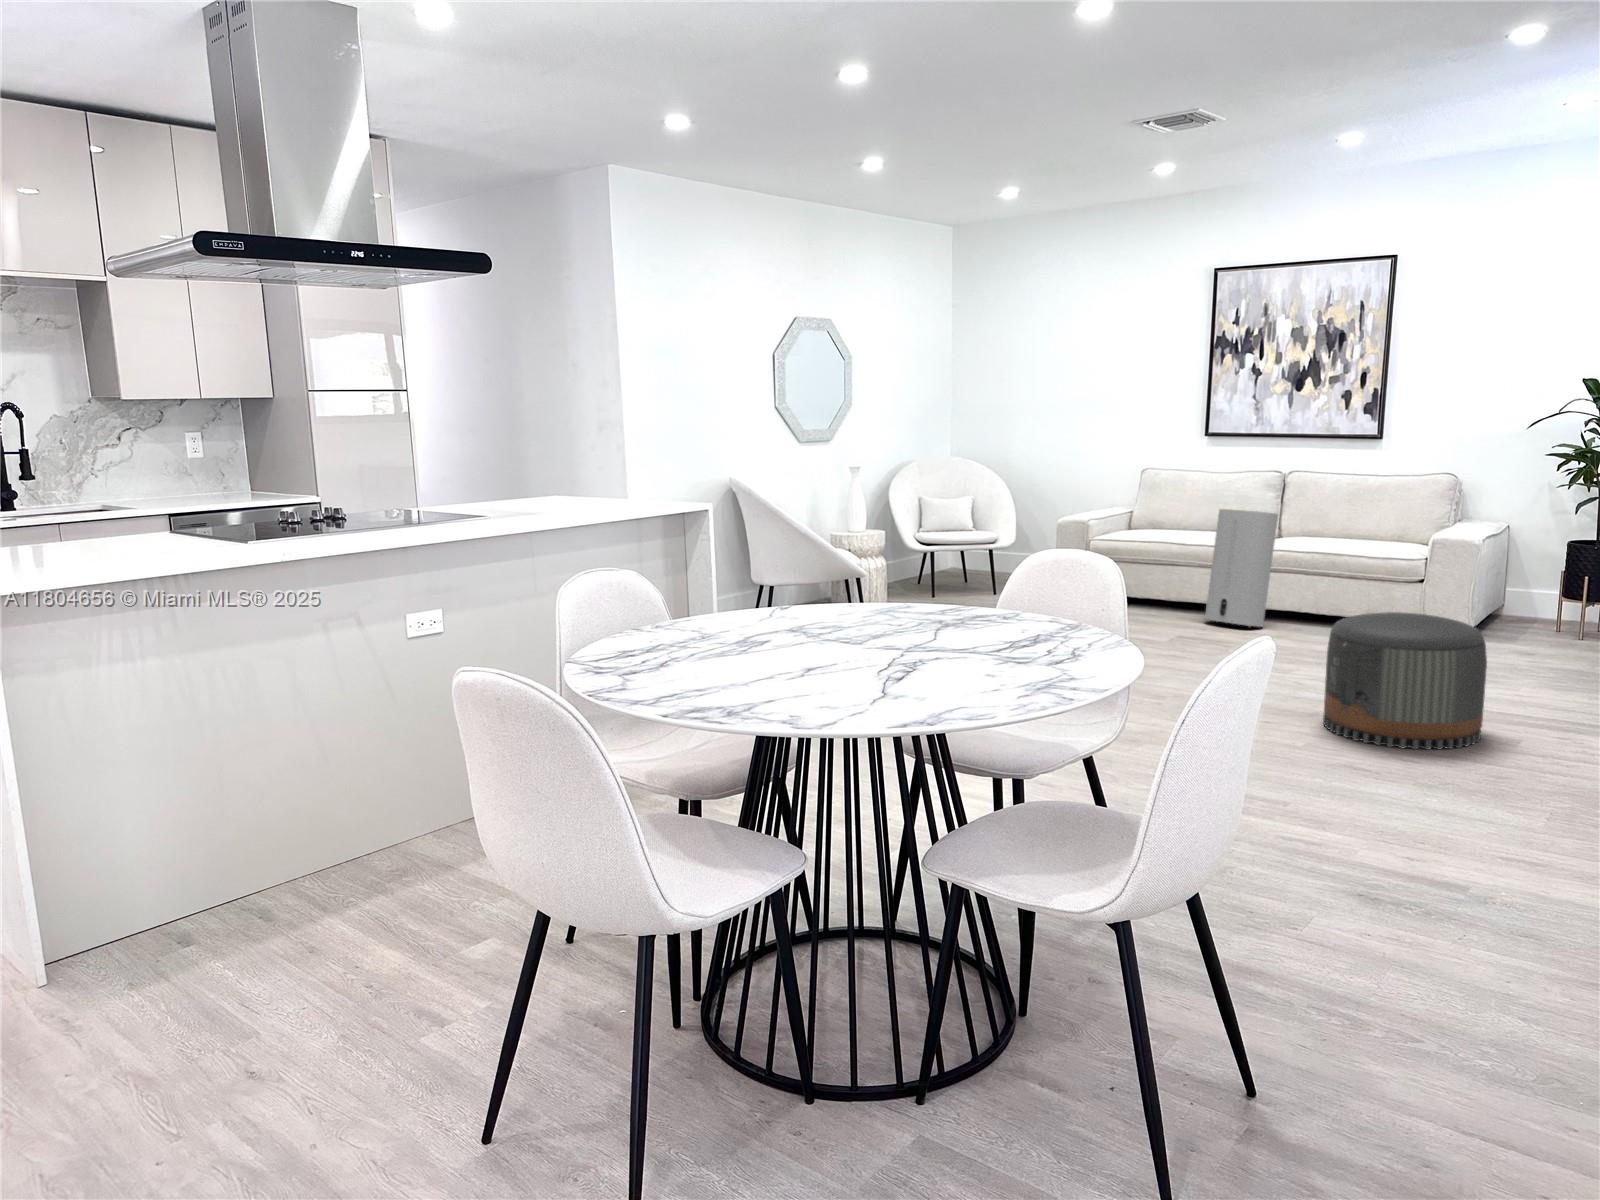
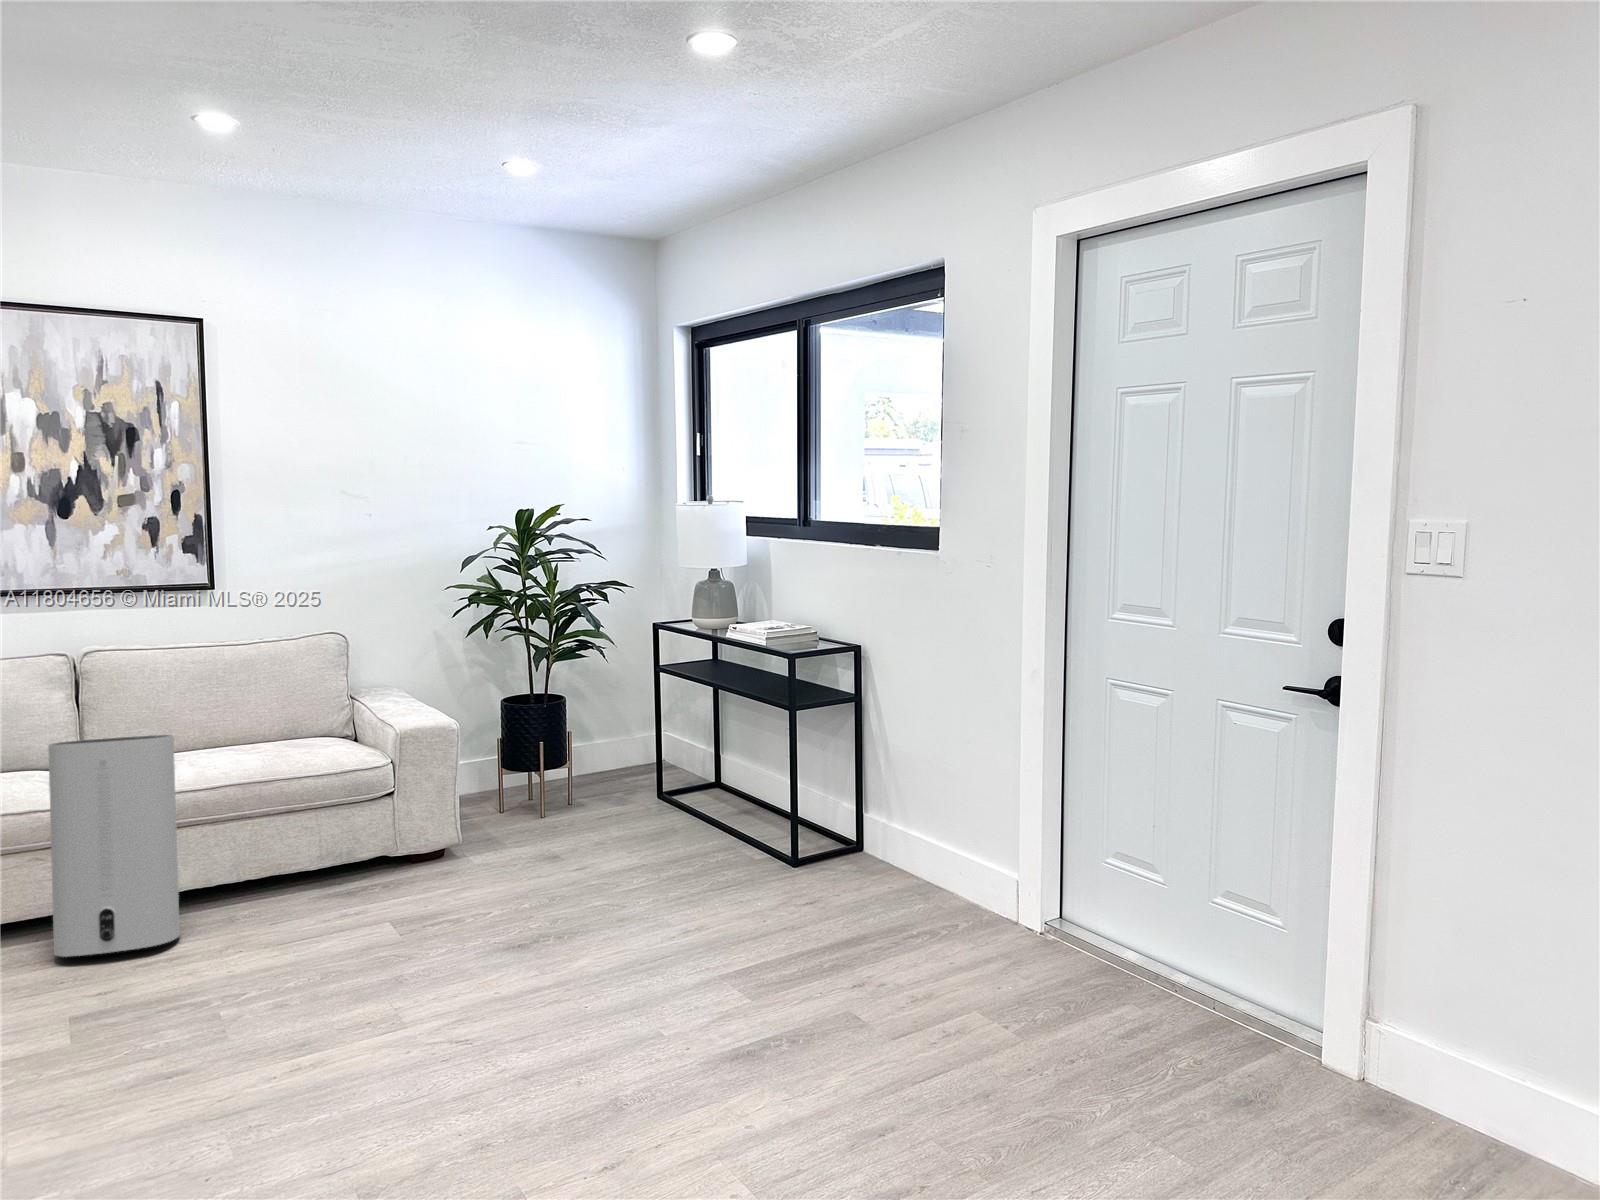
pouf: present [1323,612,1487,750] -> none [662,877,887,1141]

